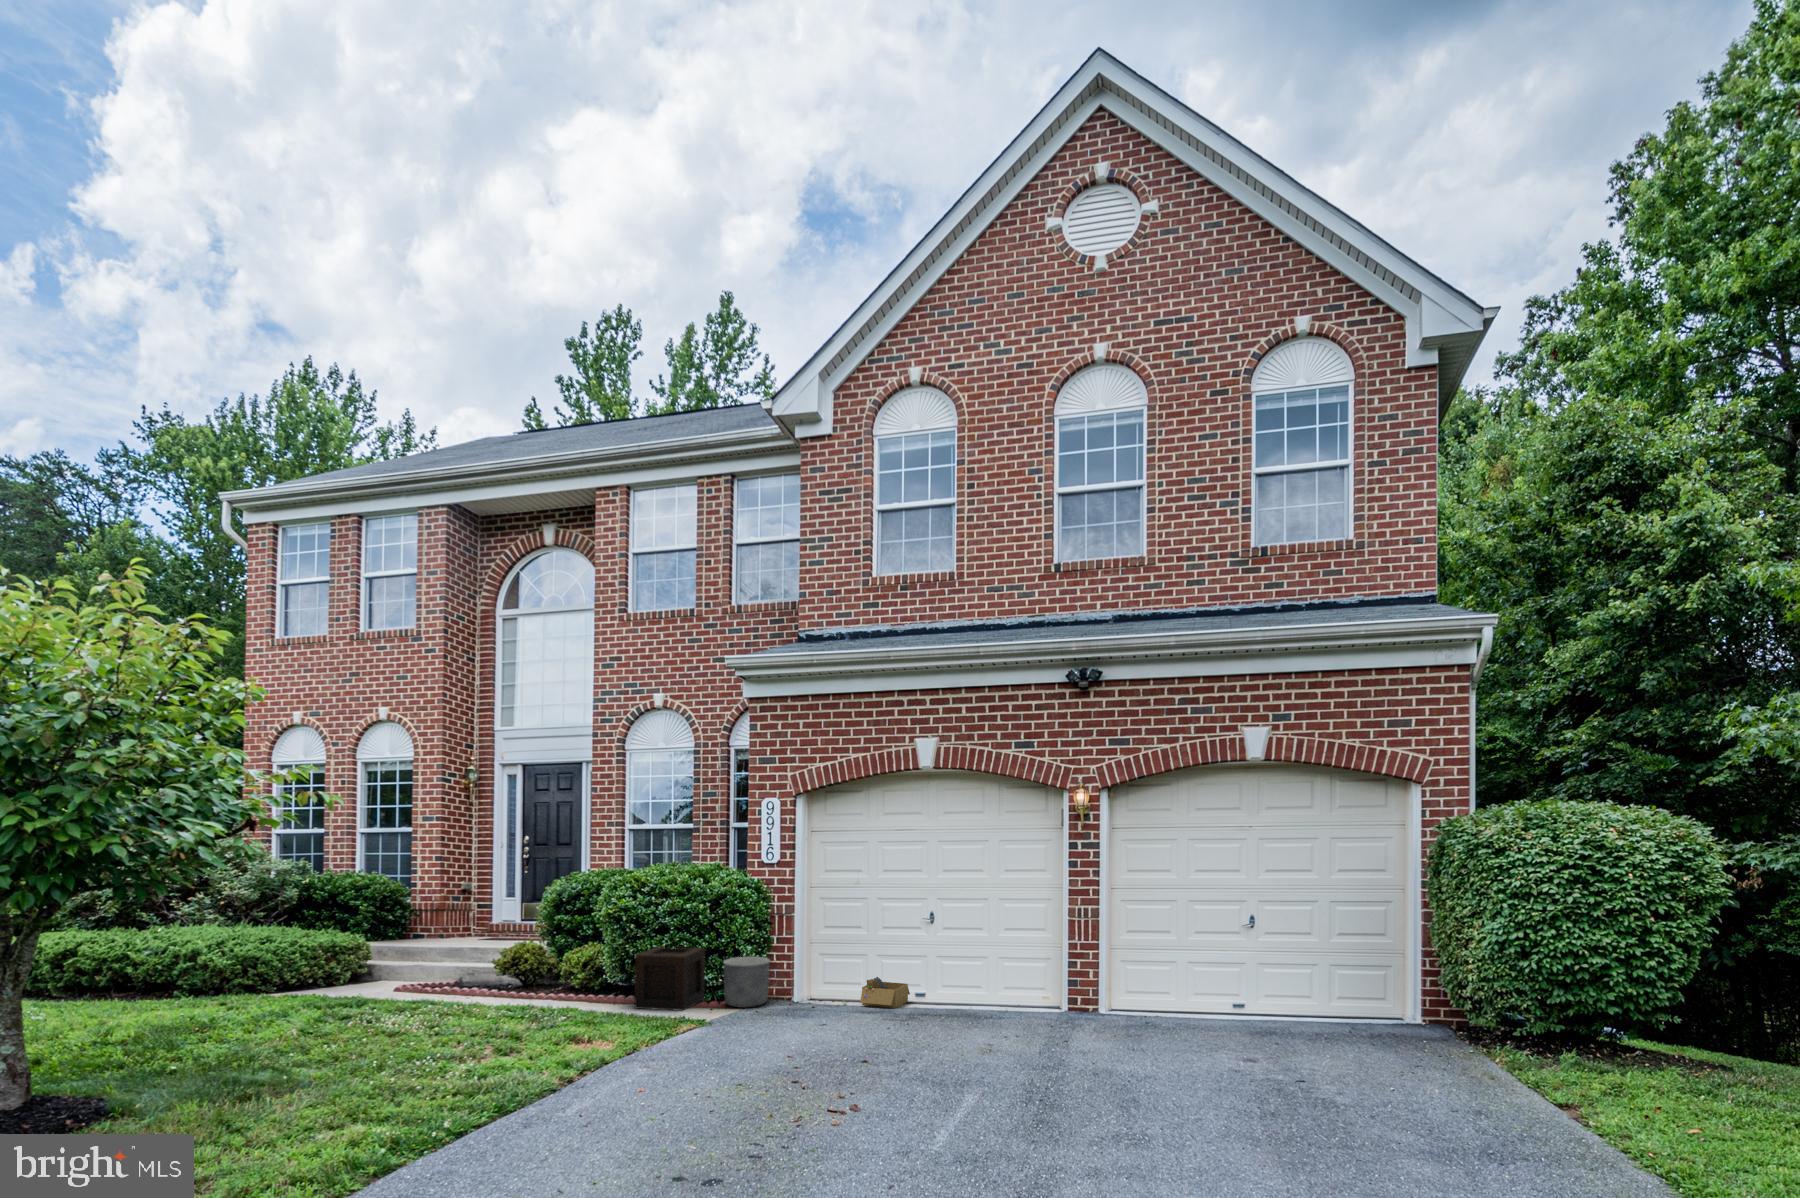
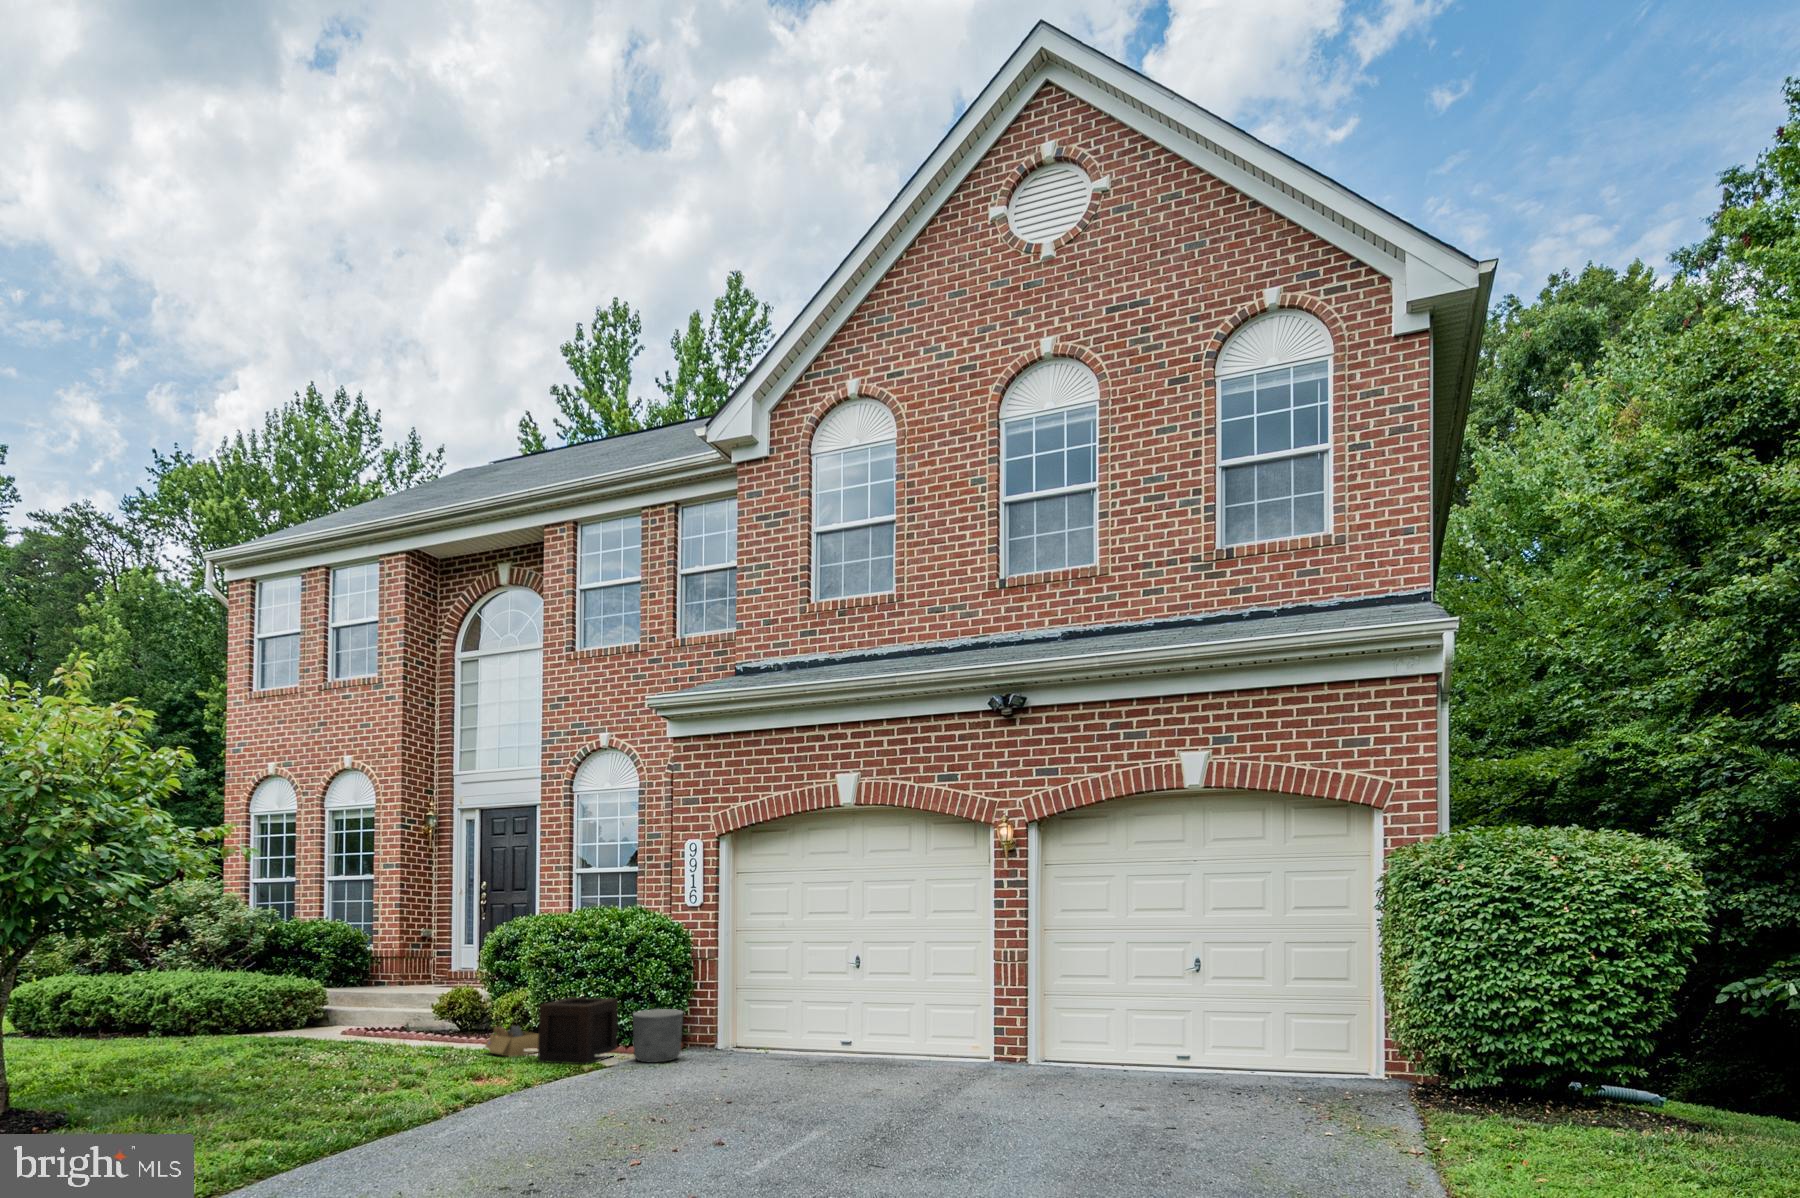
cardboard box: present [860,977,910,1008] -> present [485,1026,538,1057]

